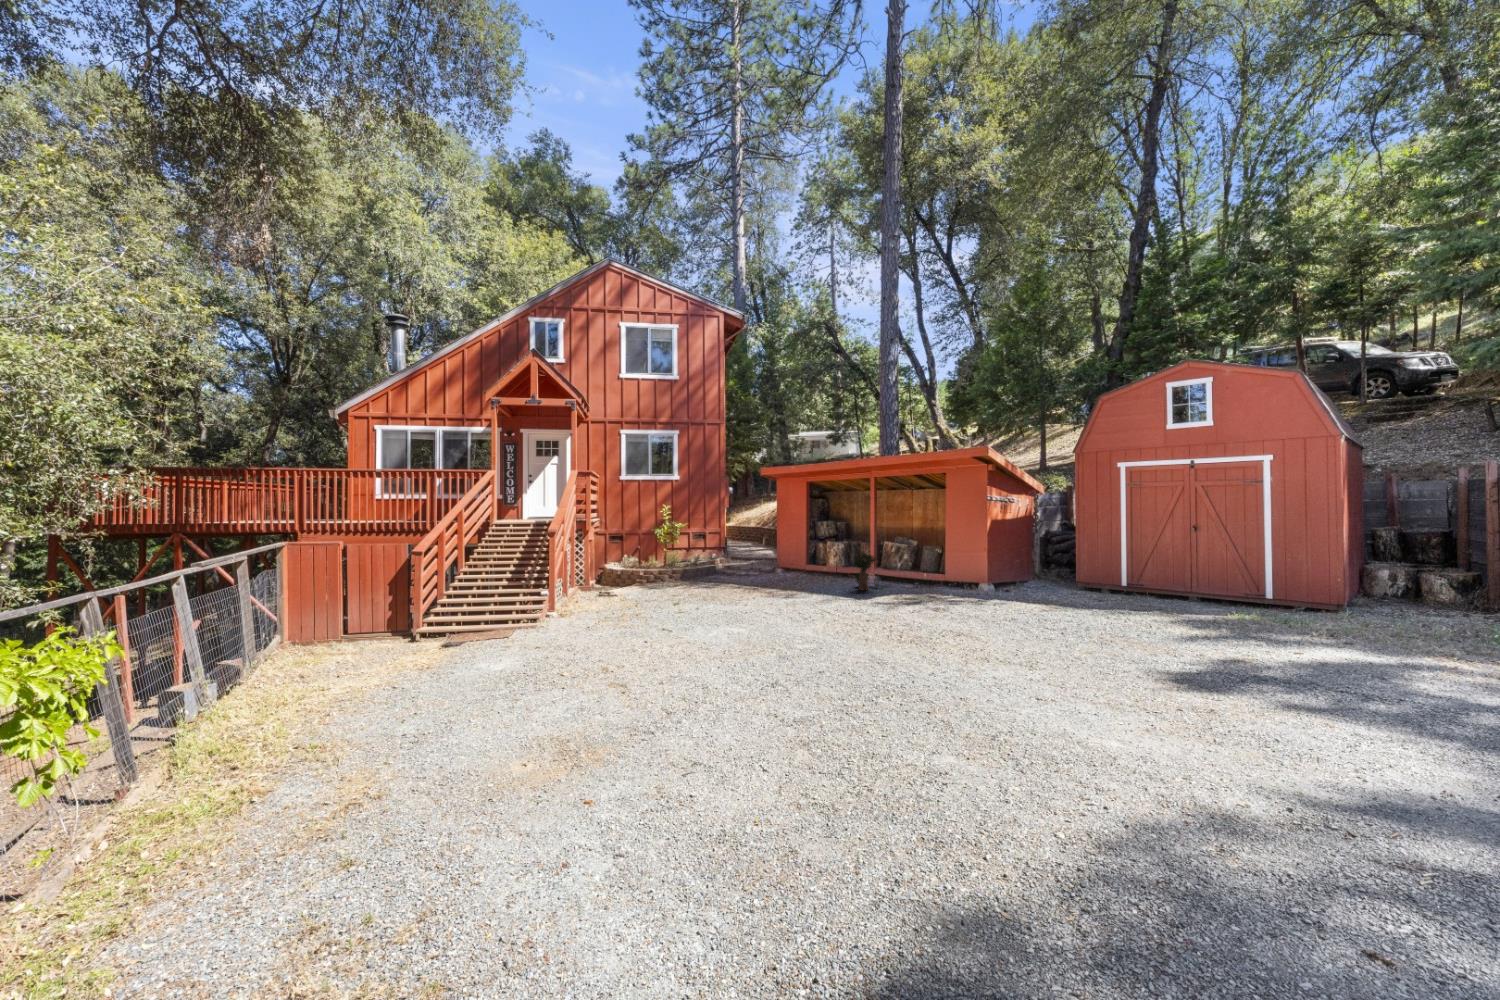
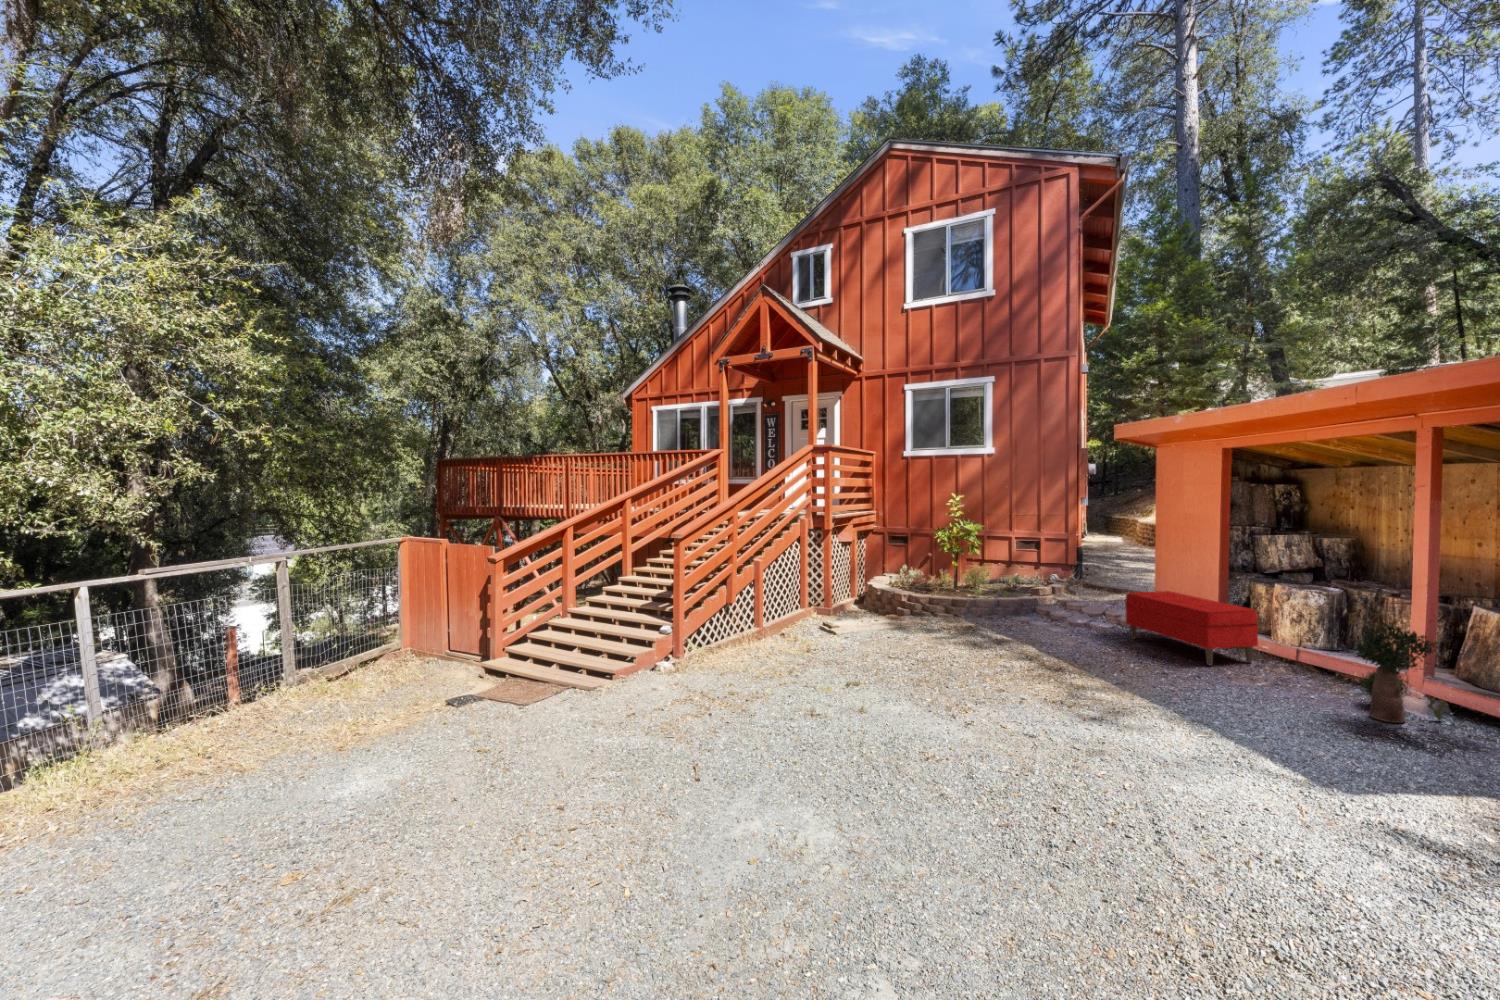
bench: none [765,553,820,583] -> present [1125,591,1258,665]

